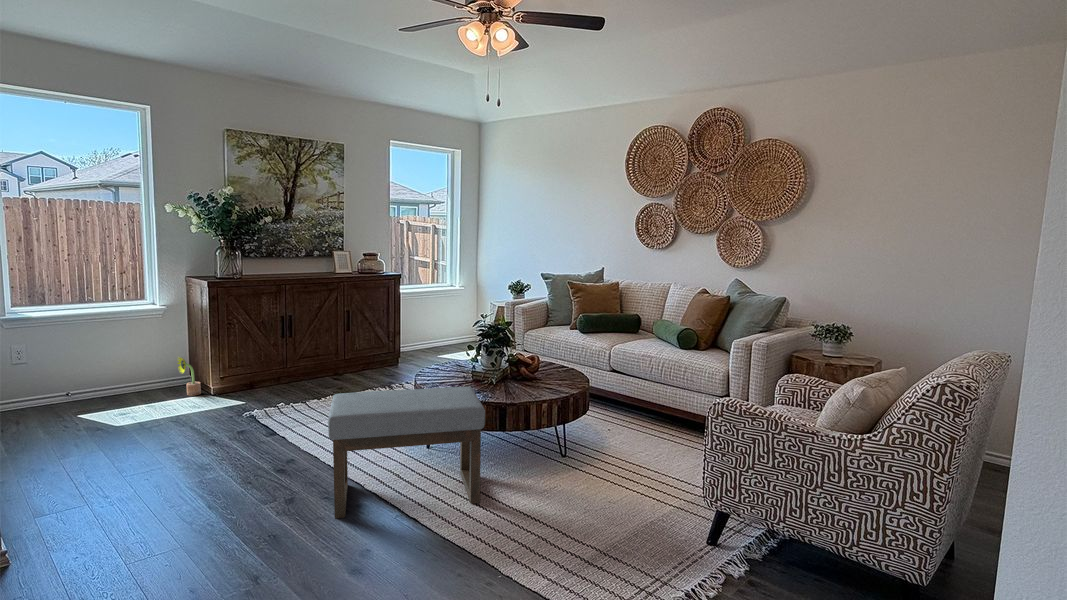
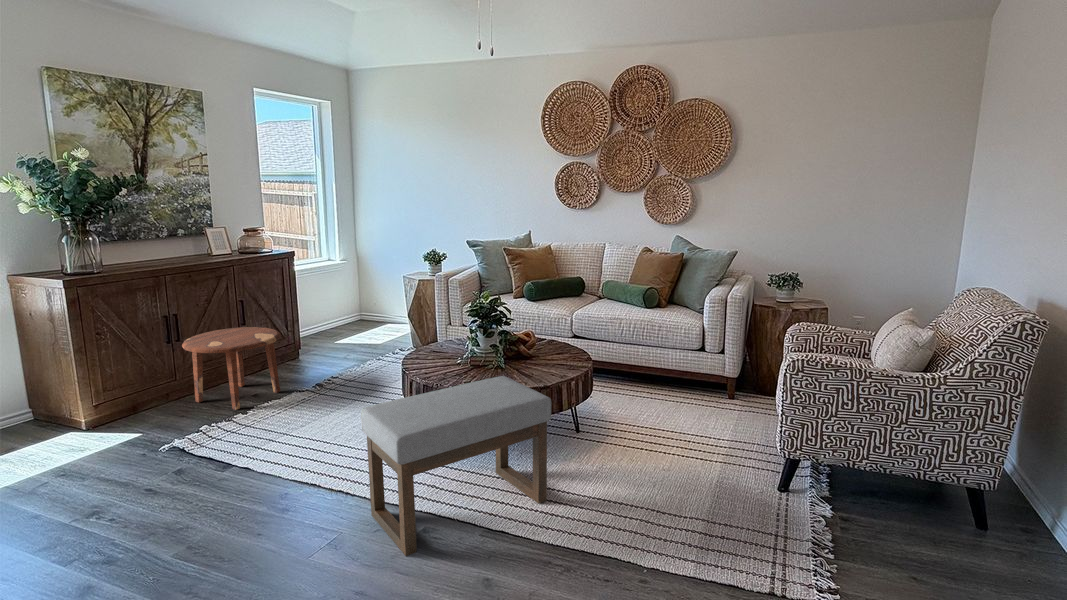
side table: none [290,331,365,395] -> present [182,327,280,410]
decorative plant: present [177,358,201,396] -> none [16,387,61,439]

